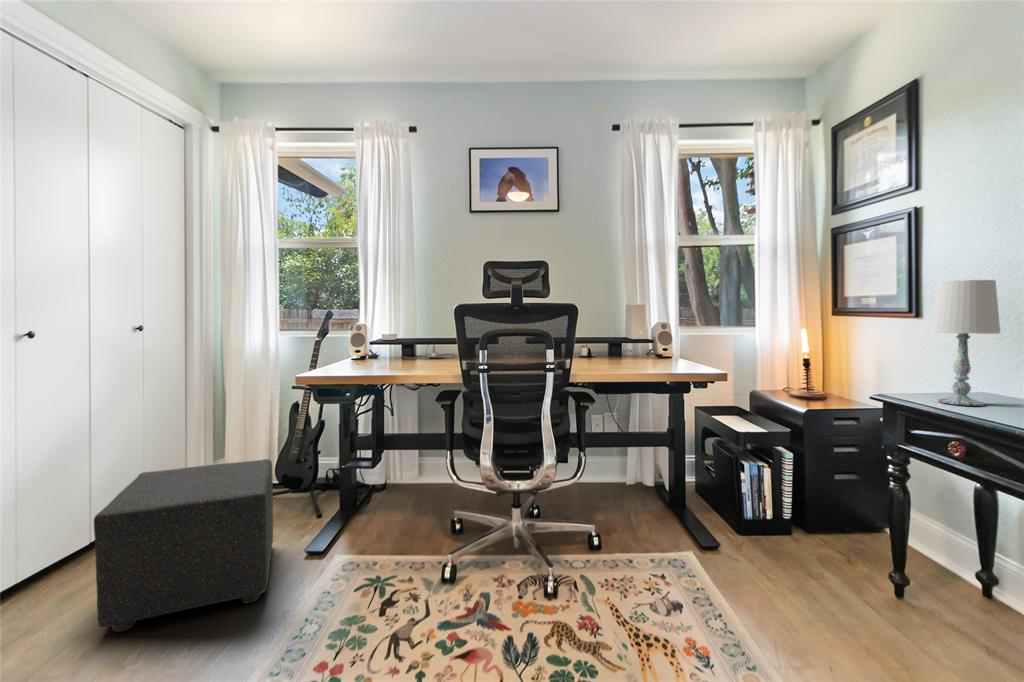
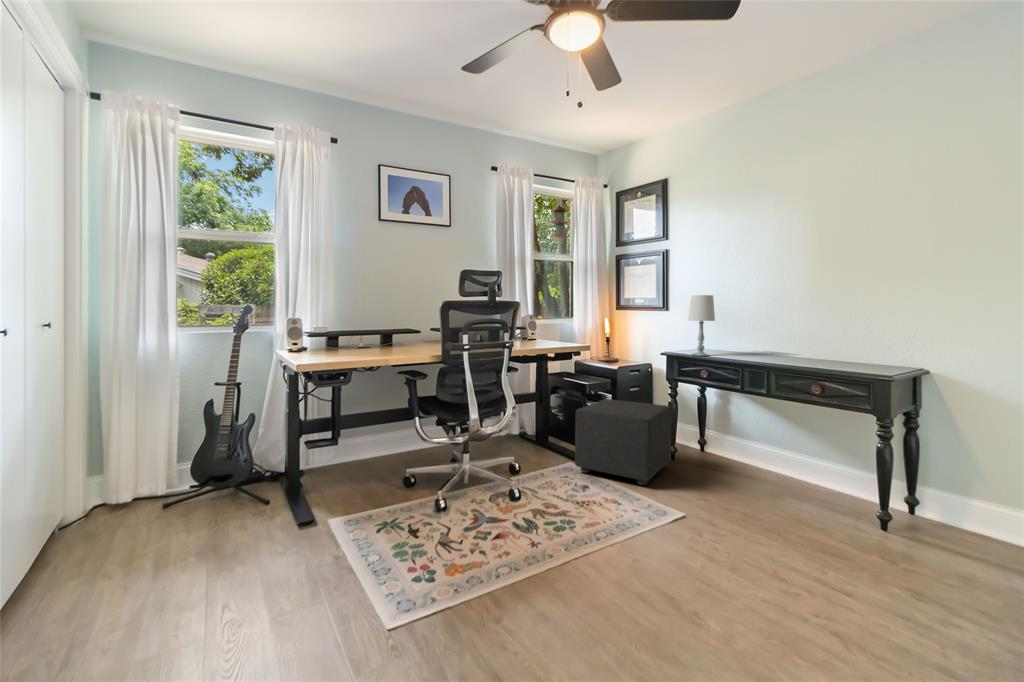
ottoman: present [94,459,273,632] -> present [575,399,672,485]

